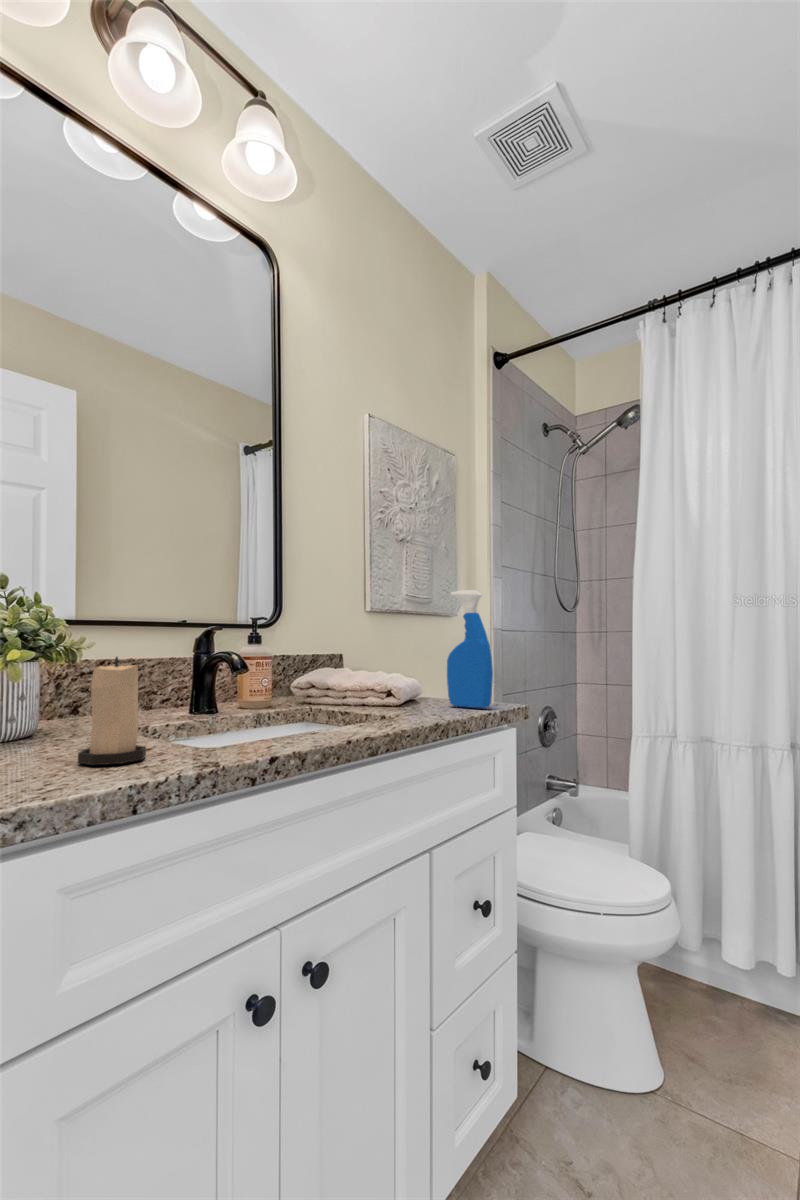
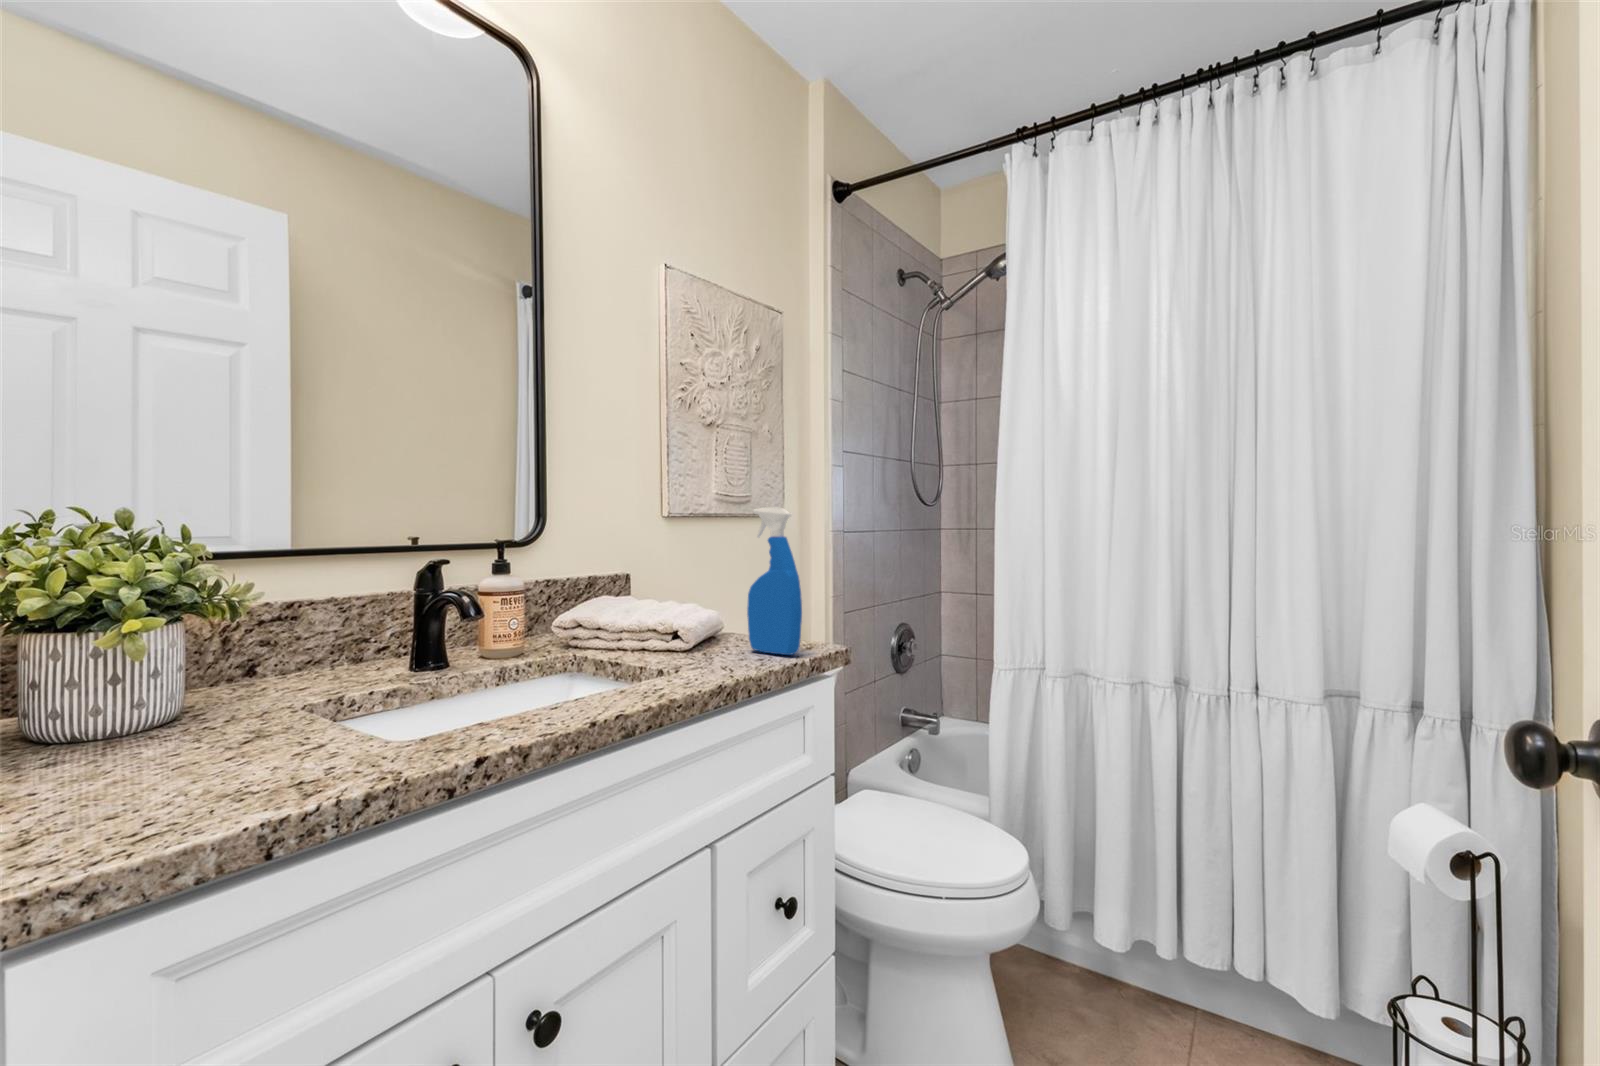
candle: present [78,657,146,765] -> none [209,636,310,783]

